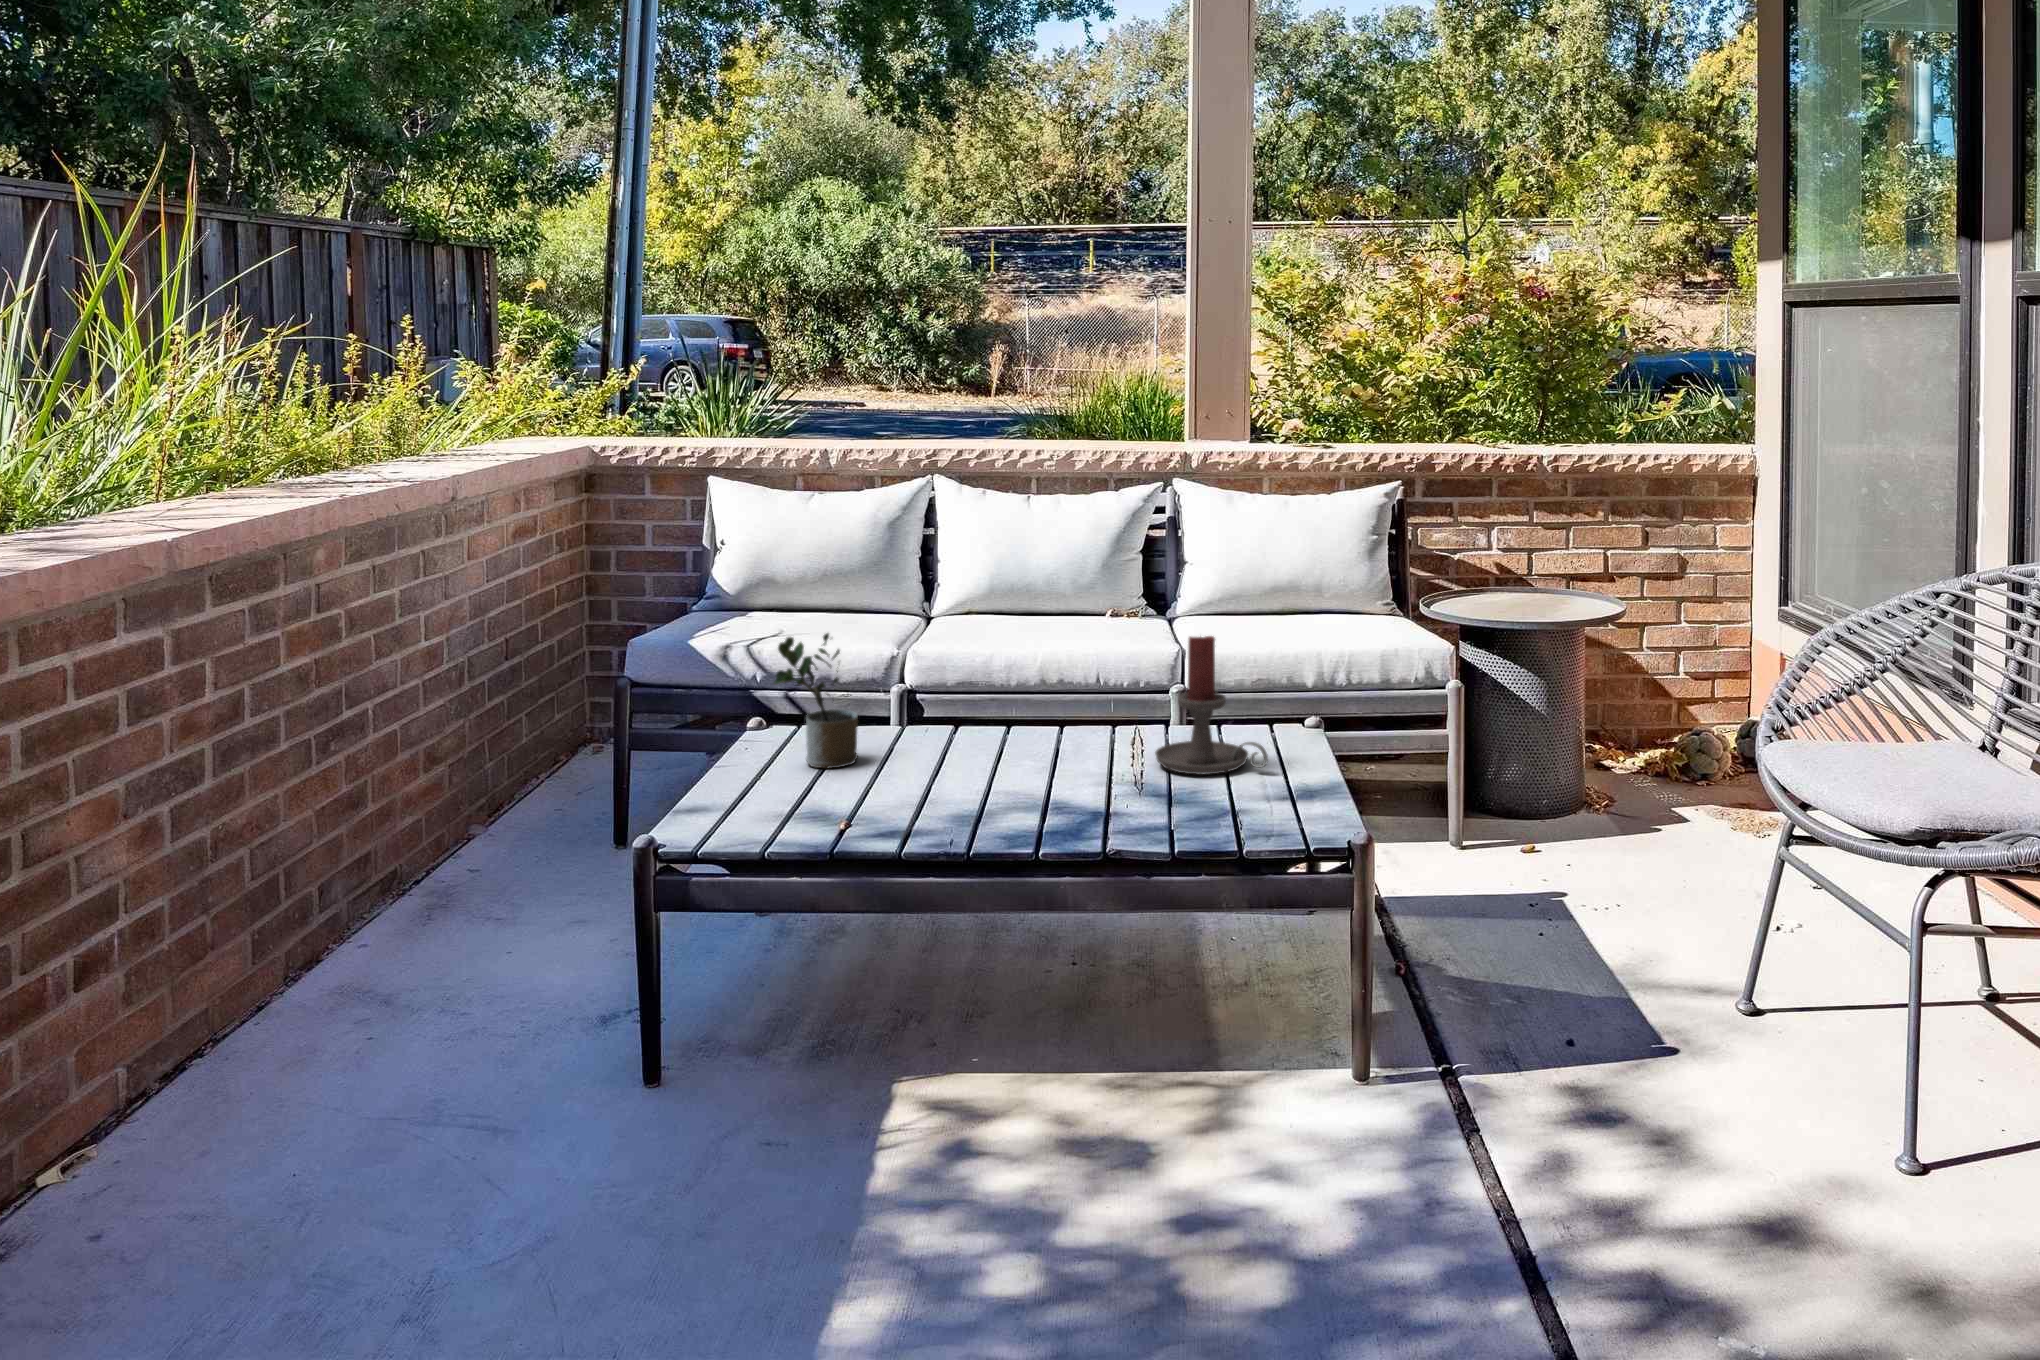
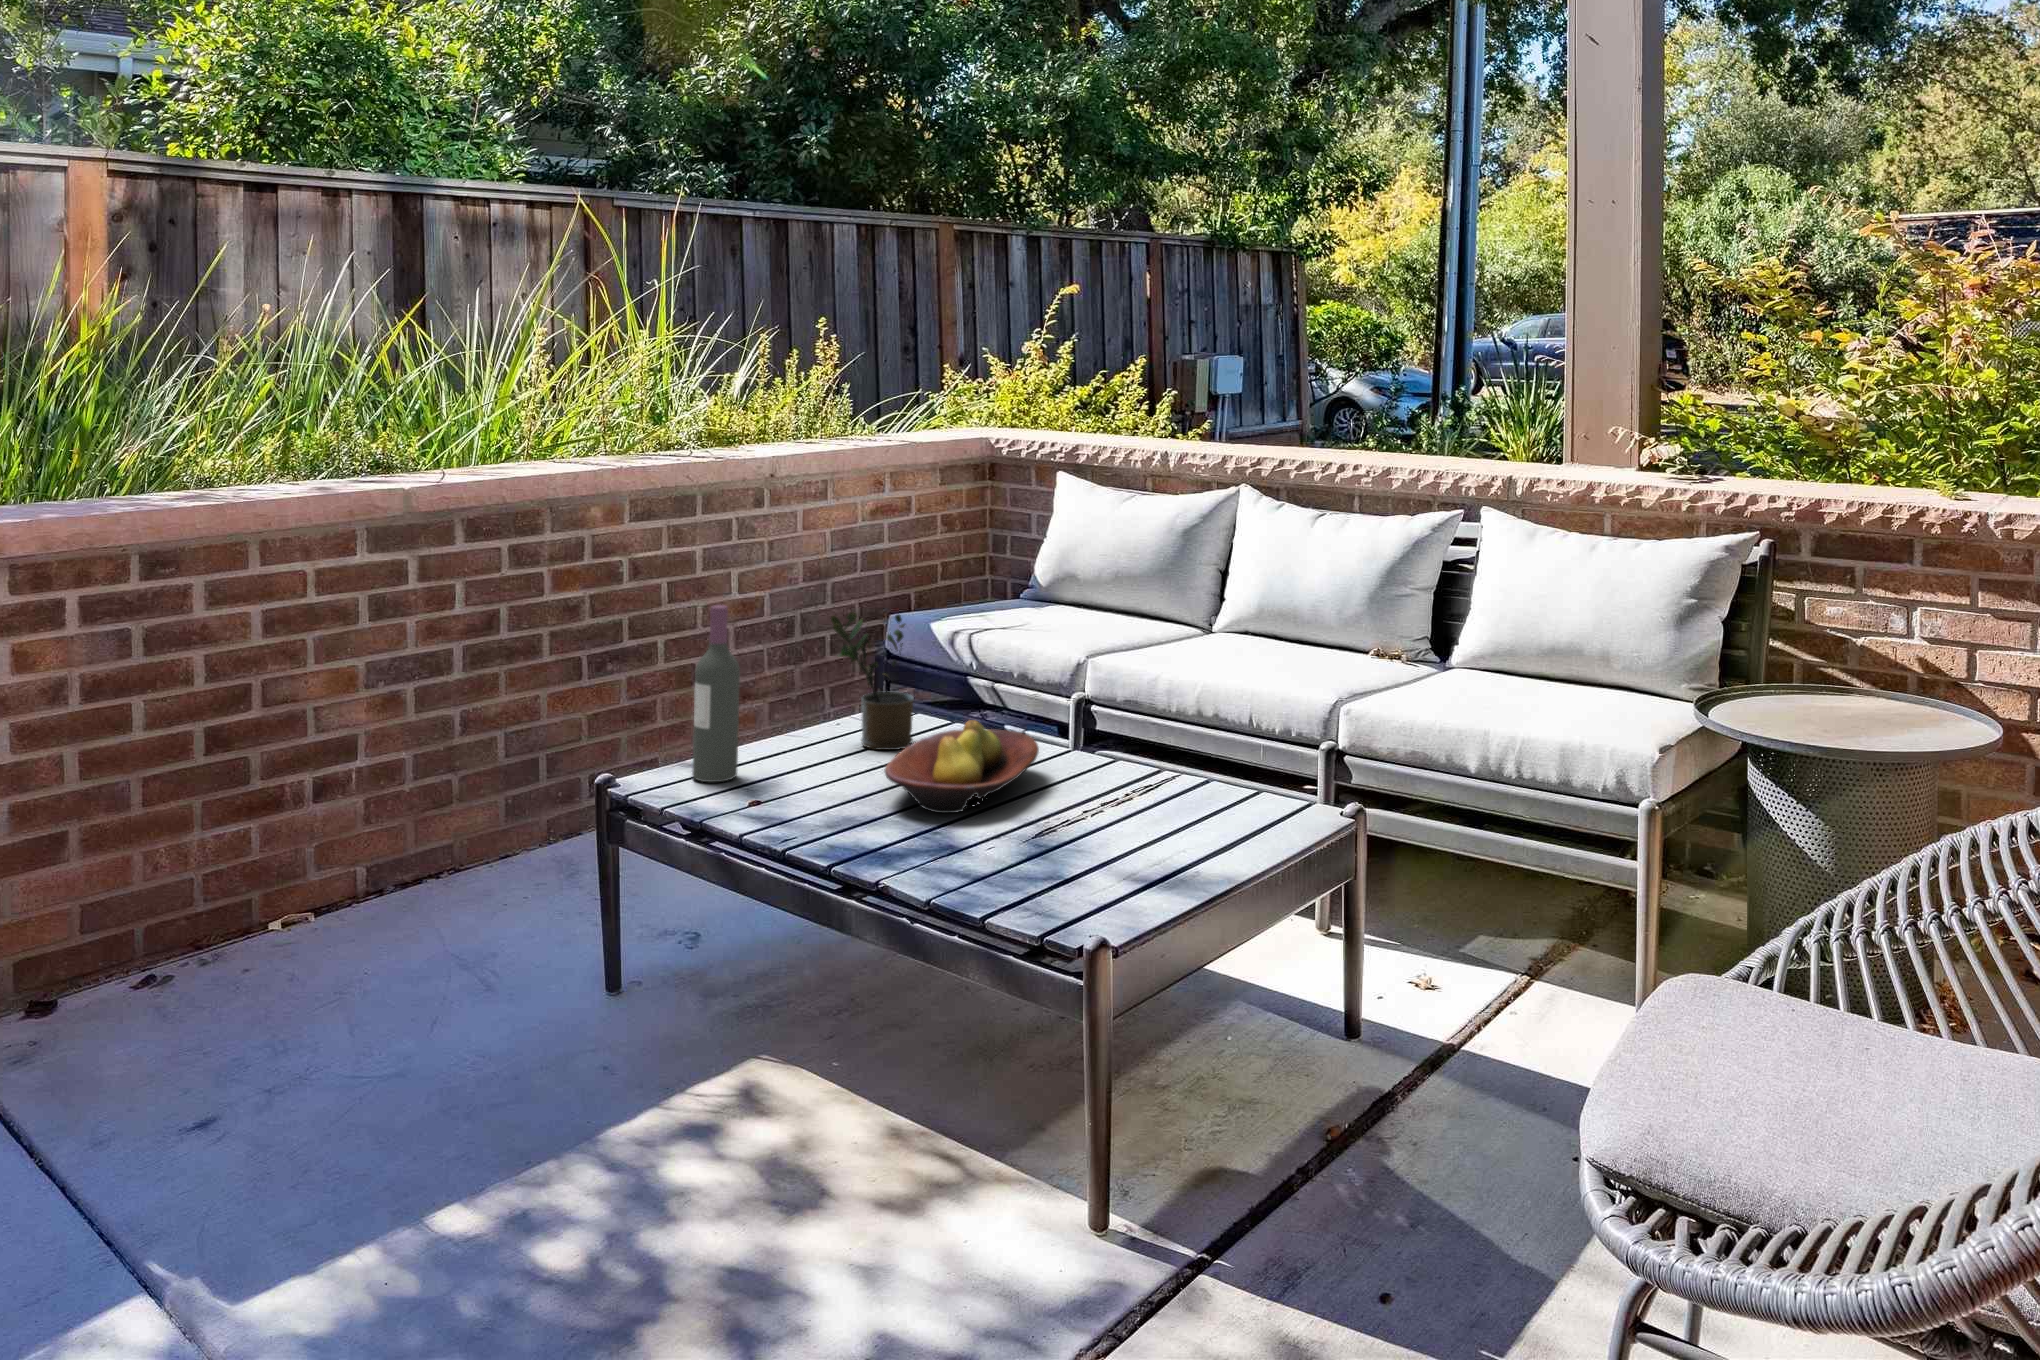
candle holder: present [1155,636,1268,774] -> none [1136,664,1246,833]
wine bottle: none [725,644,772,826] -> present [692,605,740,782]
fruit bowl: none [922,718,1064,804] -> present [885,720,1039,813]

